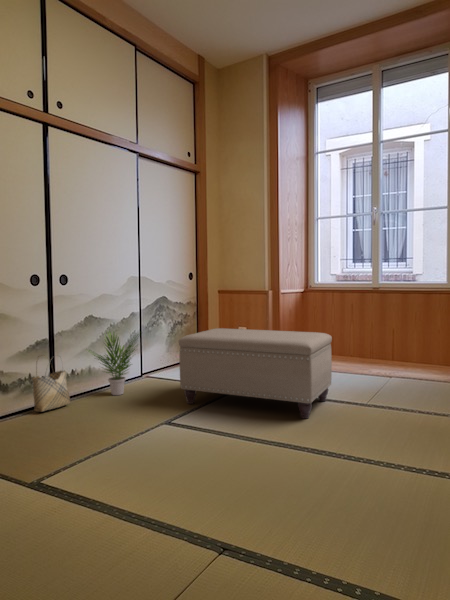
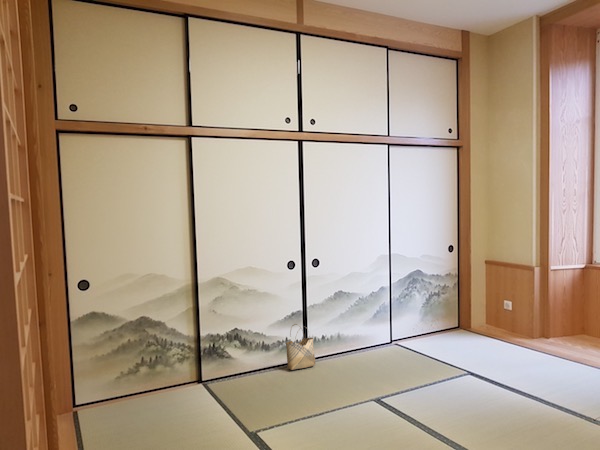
ottoman: present [179,328,332,419] -> none [399,314,554,424]
potted plant: present [89,333,135,395] -> none [331,304,379,363]

